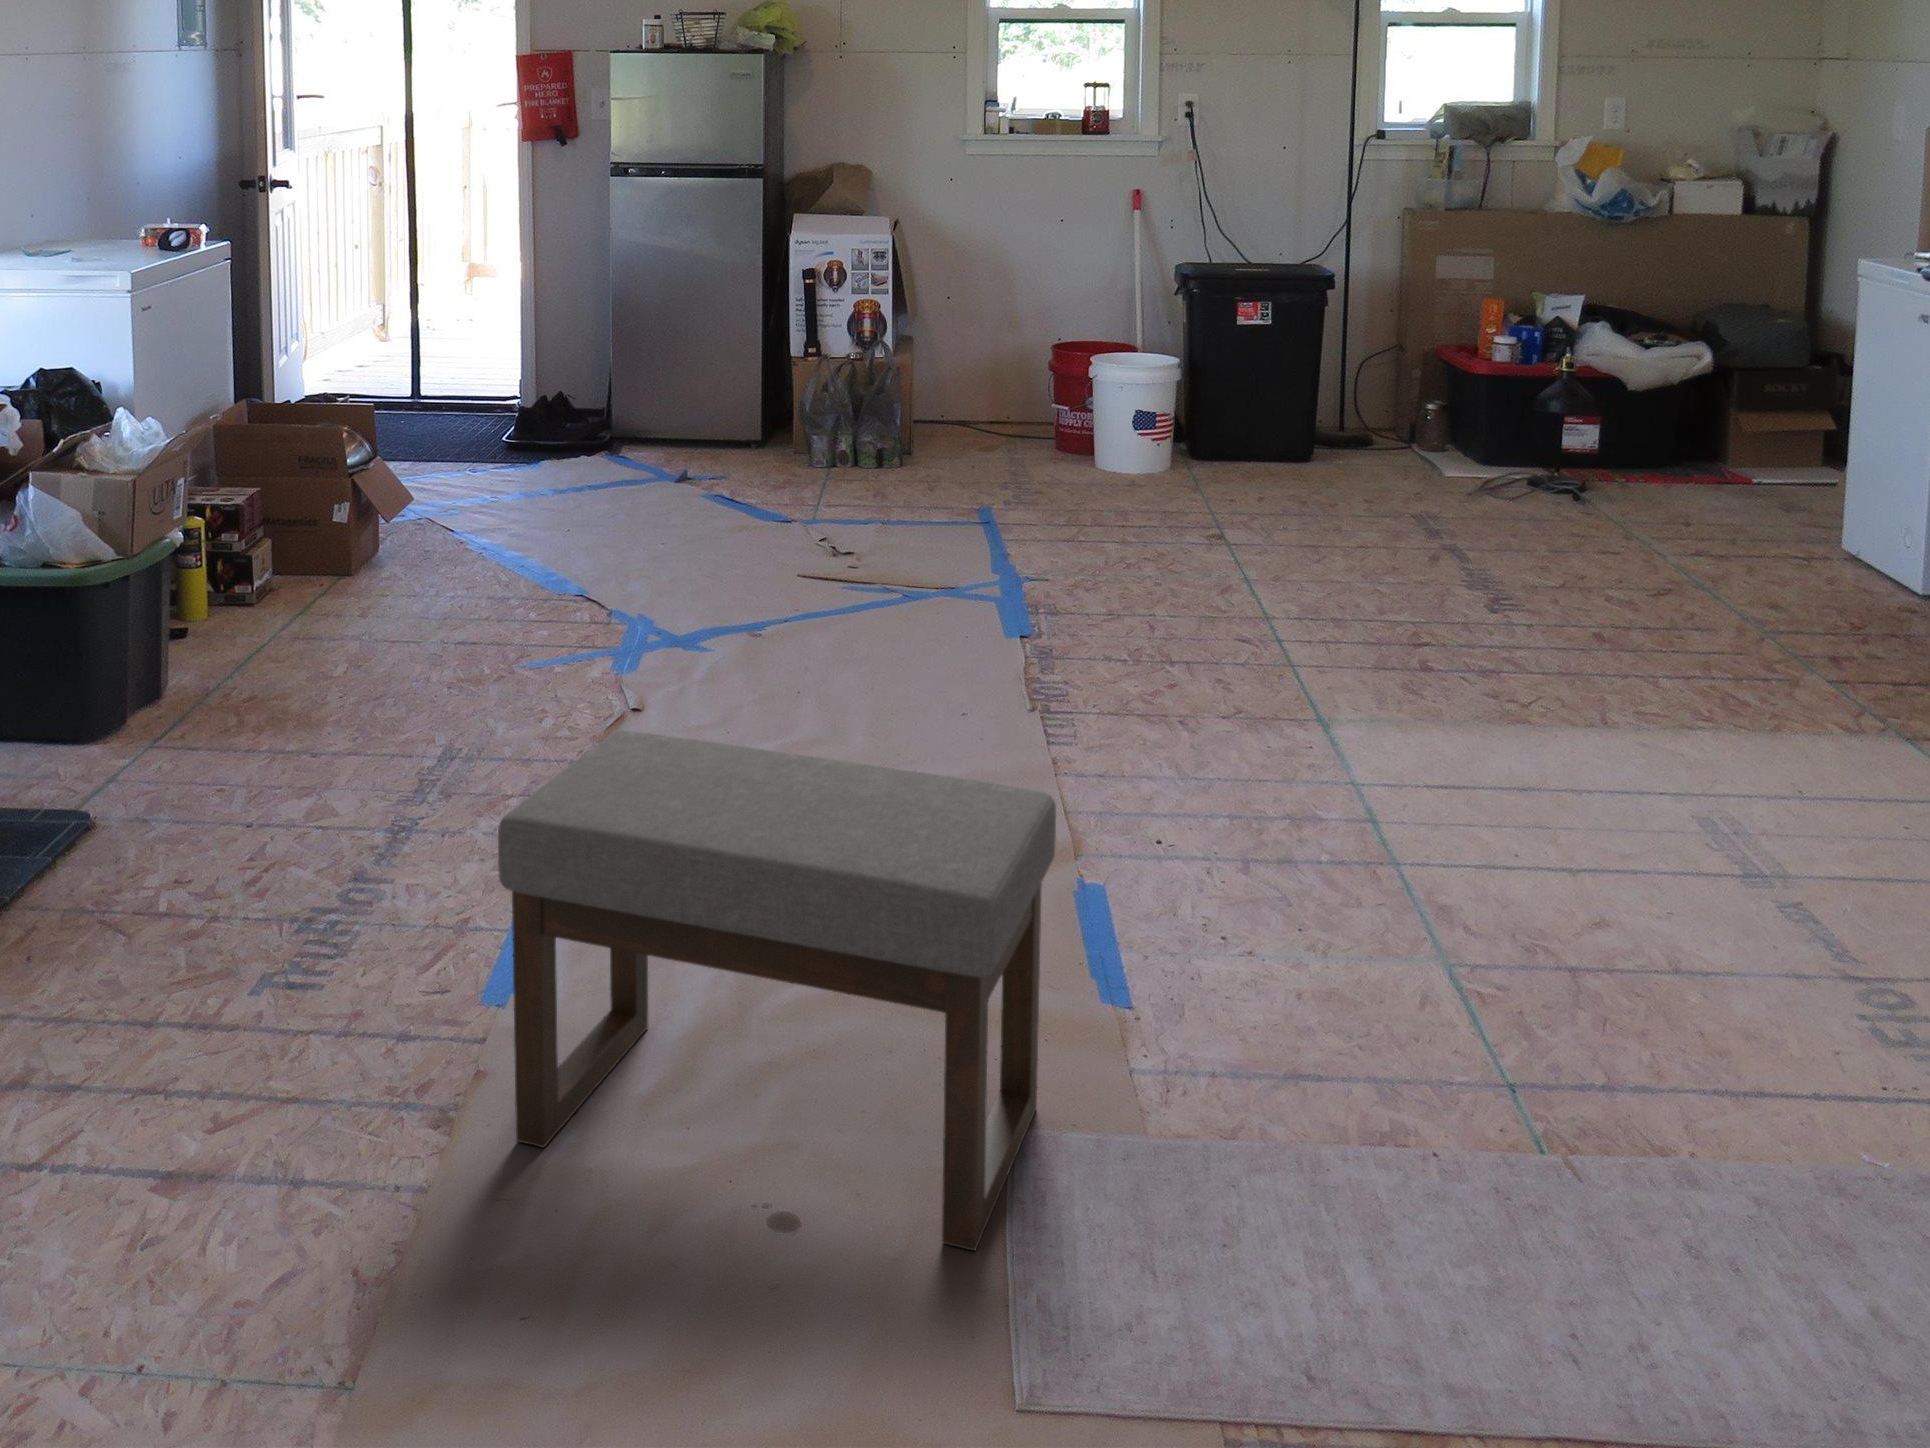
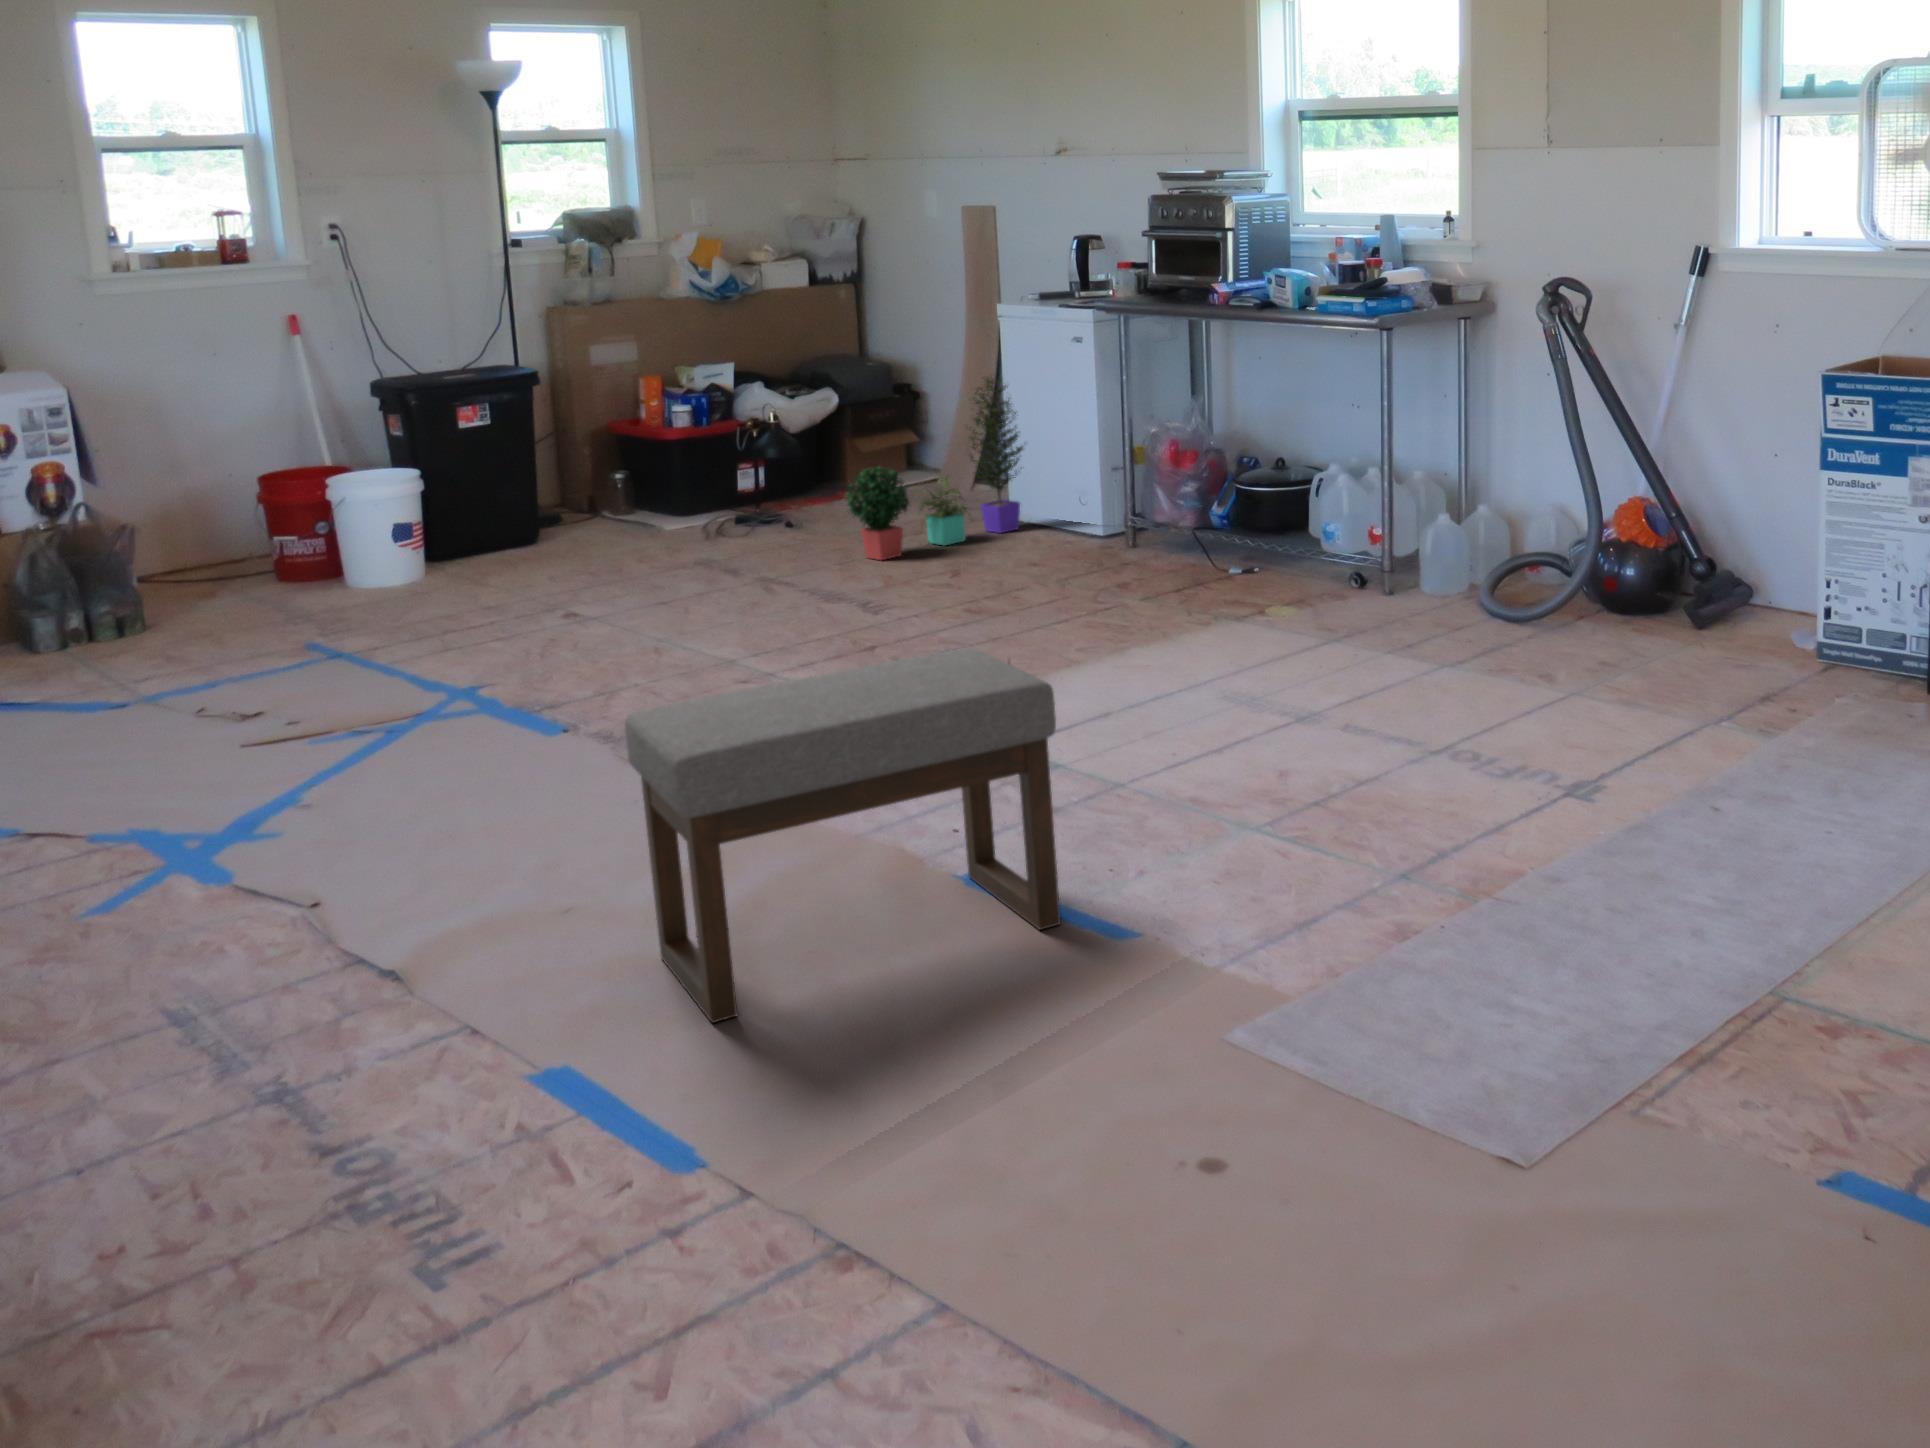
potted plant: none [1576,370,1888,593] -> present [845,378,1023,560]

